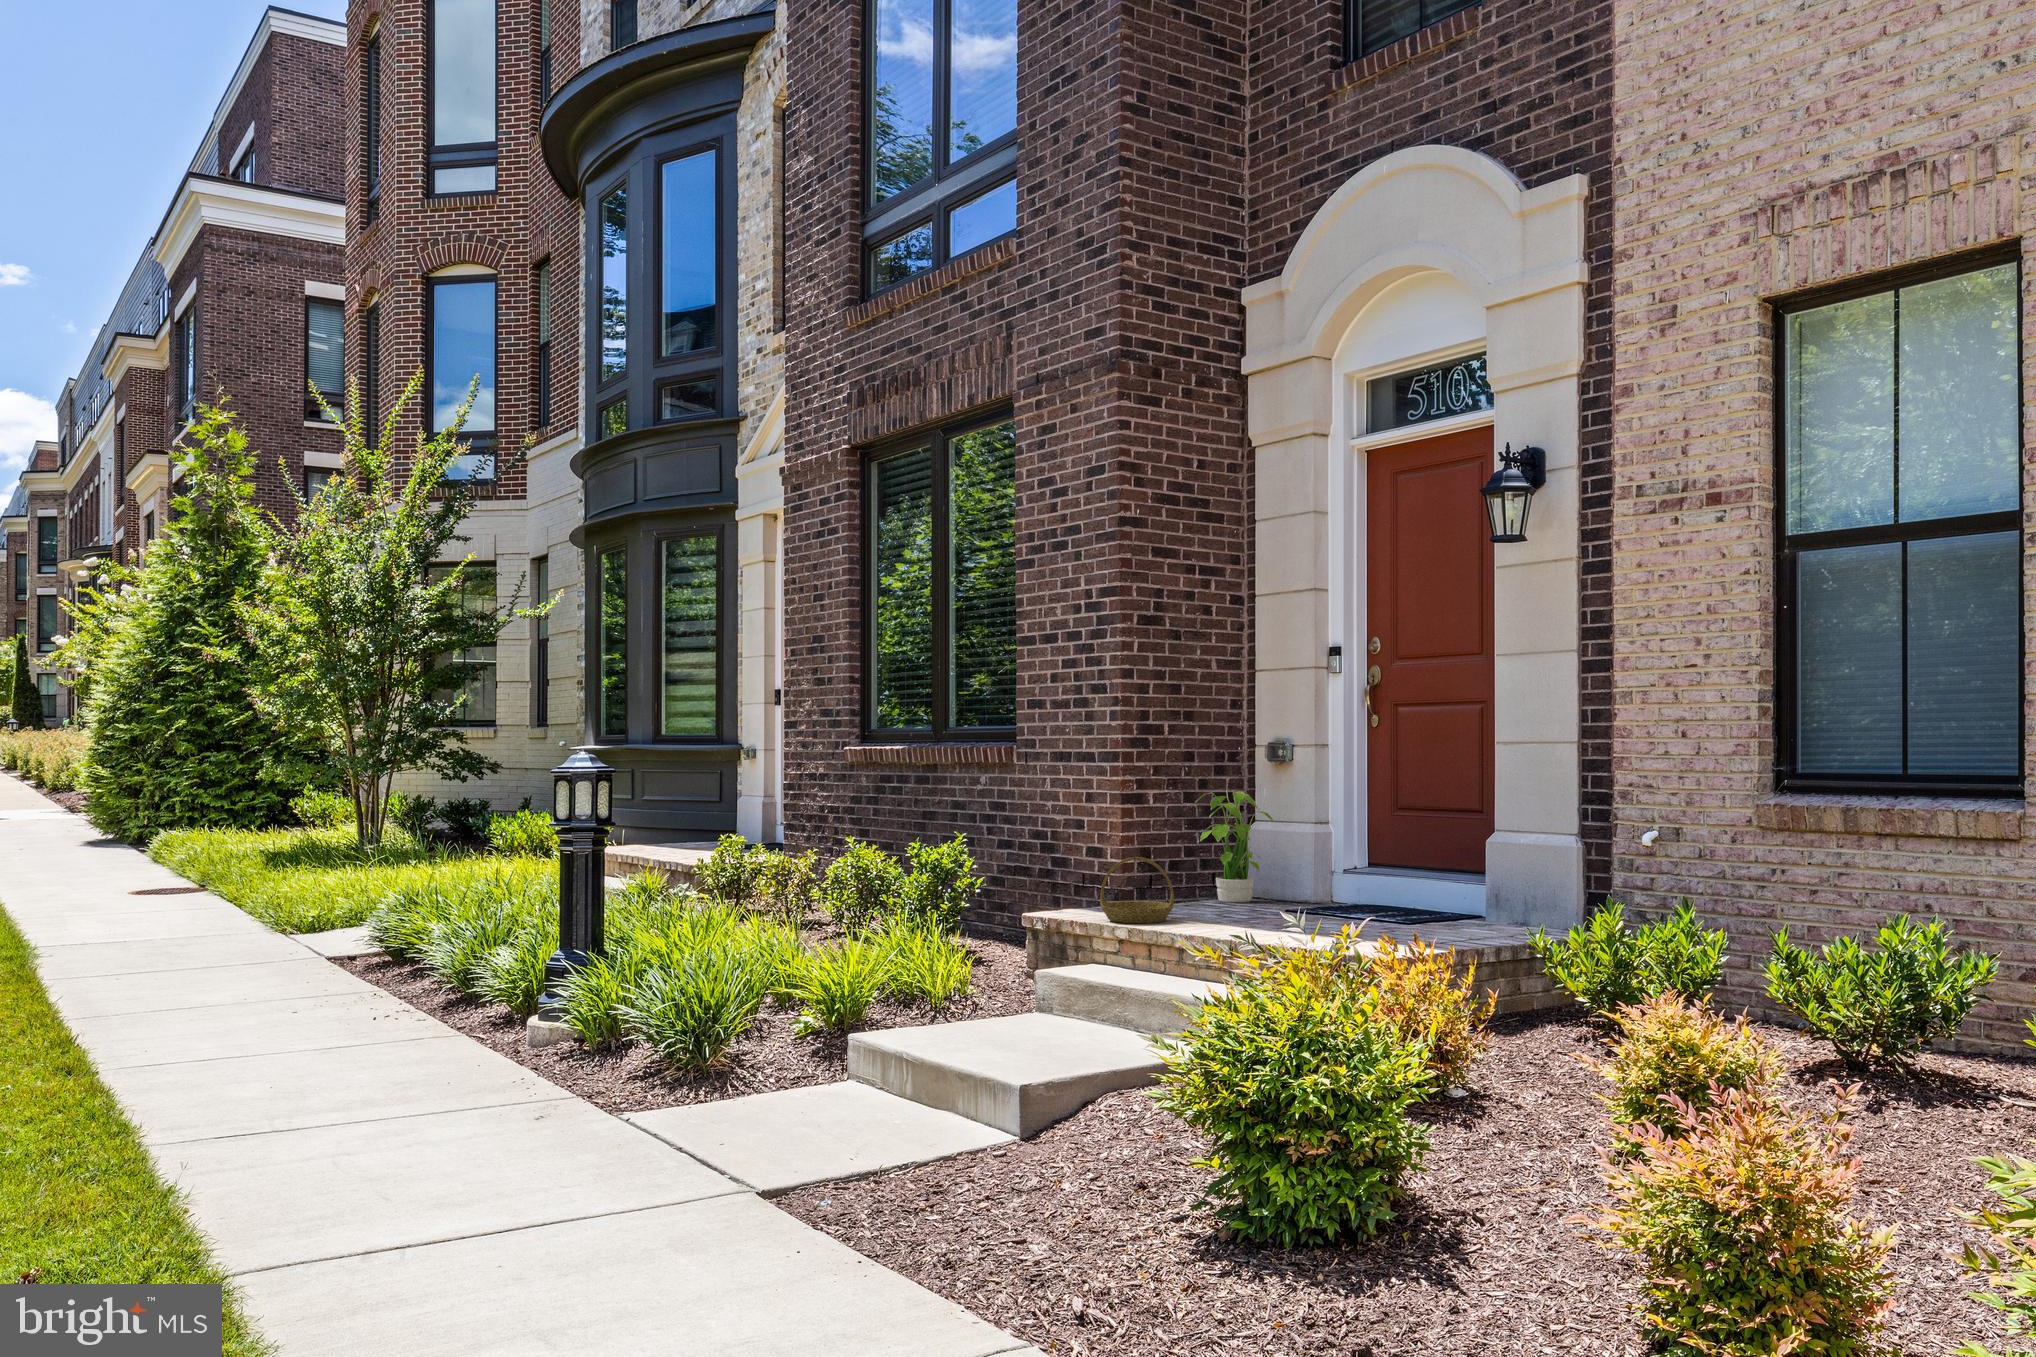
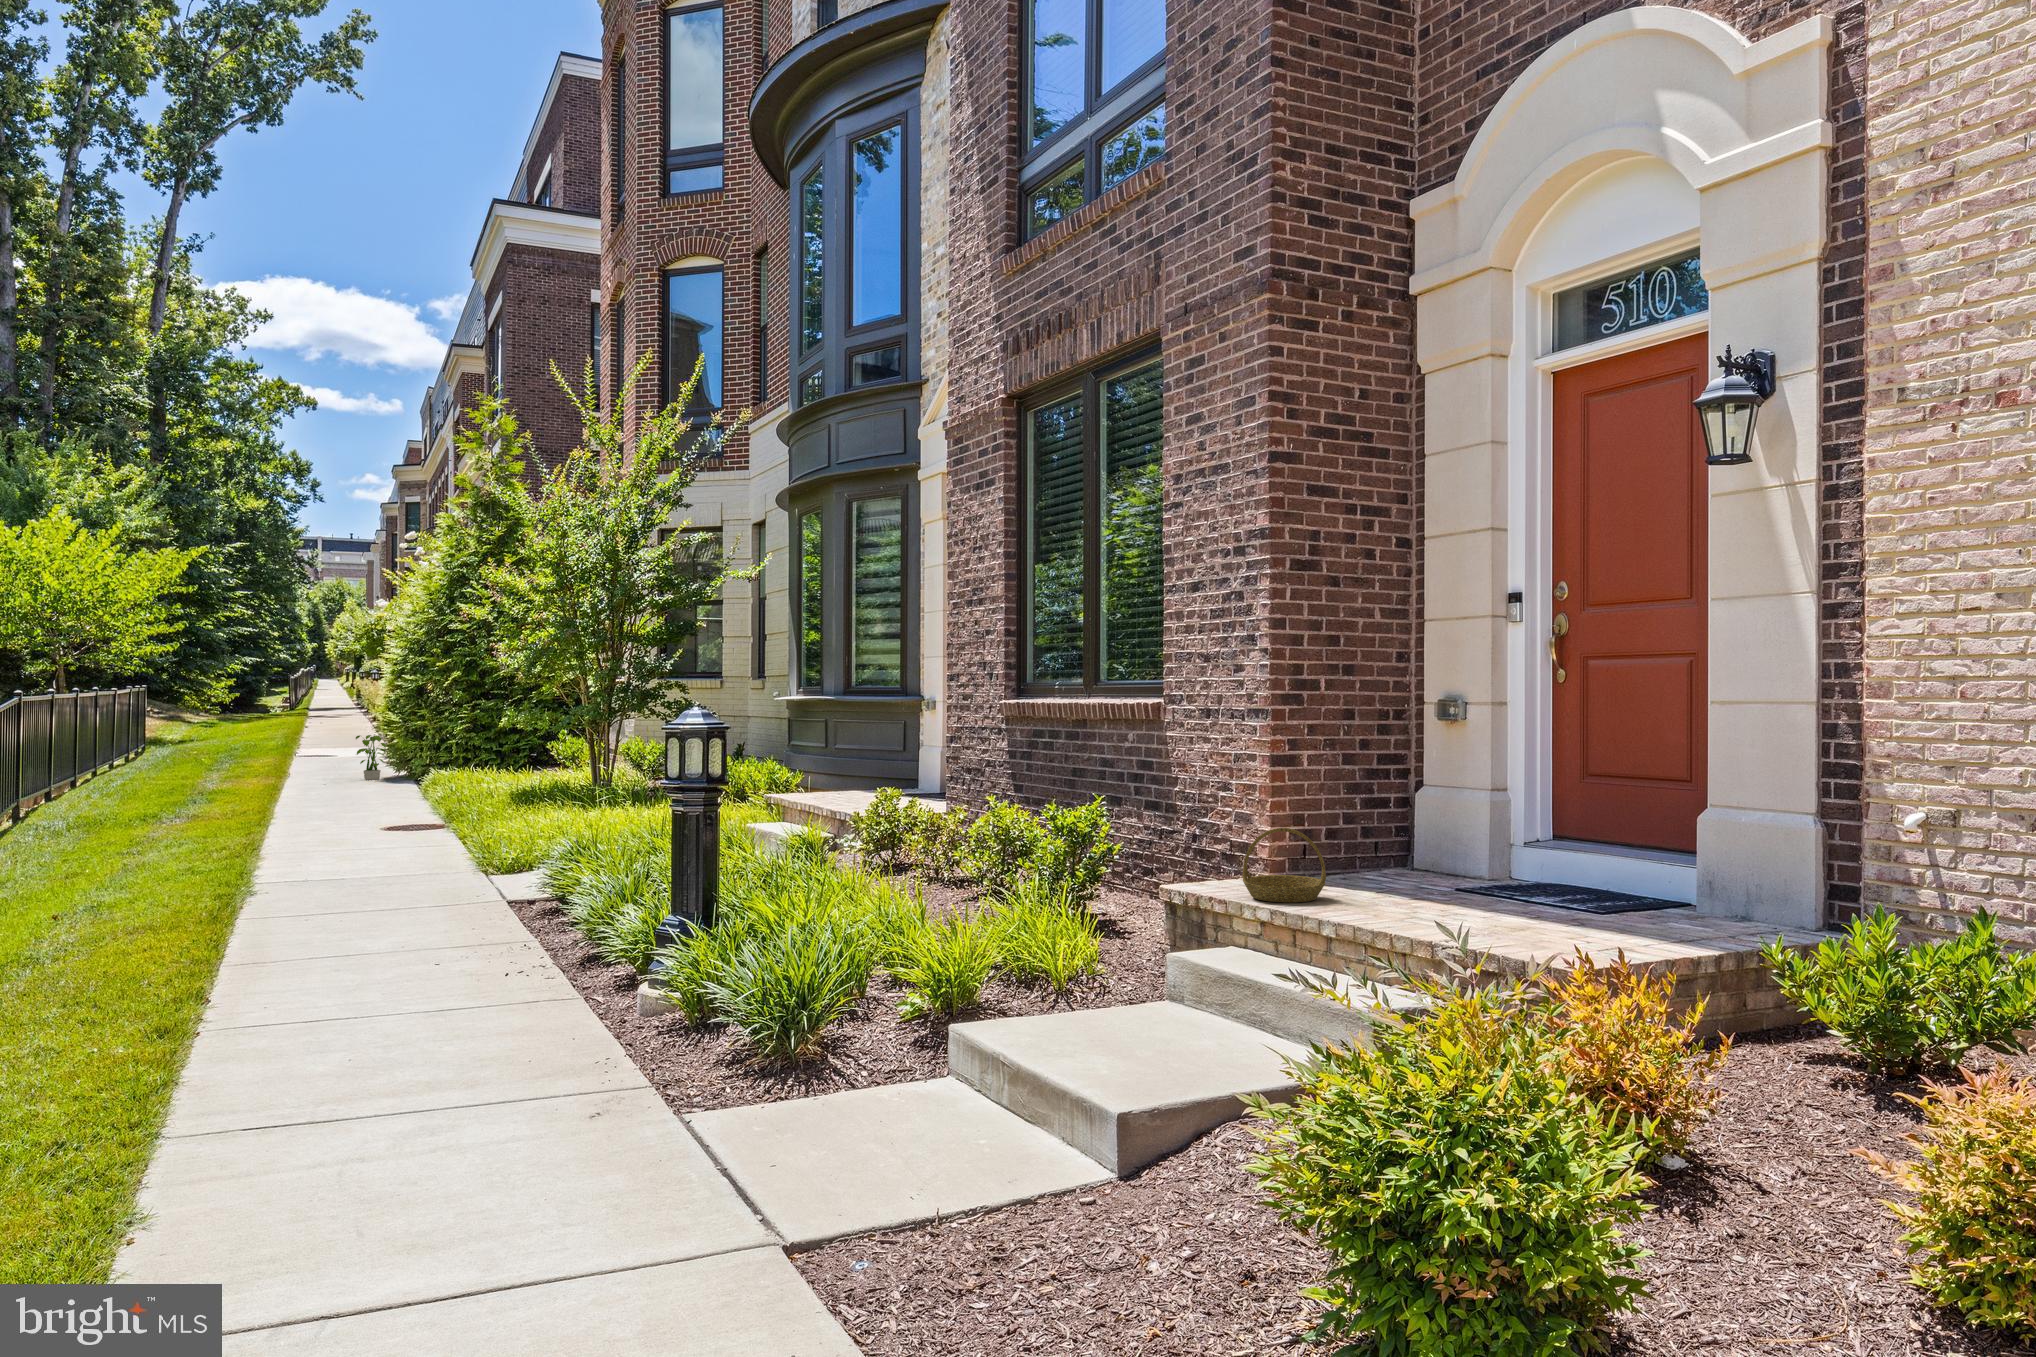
potted plant: present [1196,791,1274,903] -> present [356,735,386,780]

